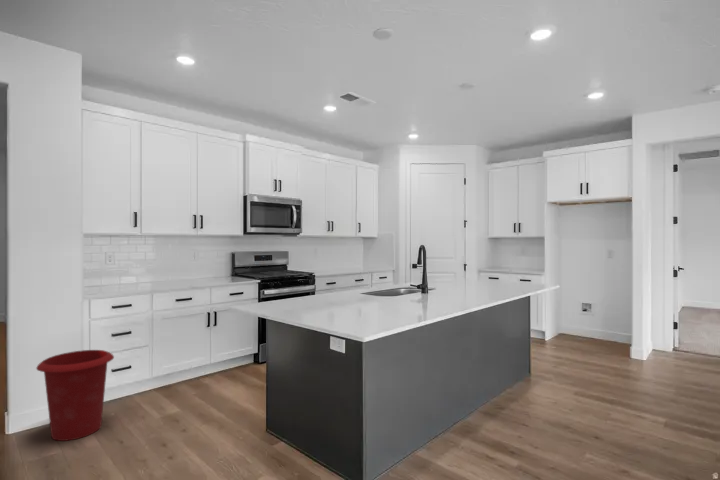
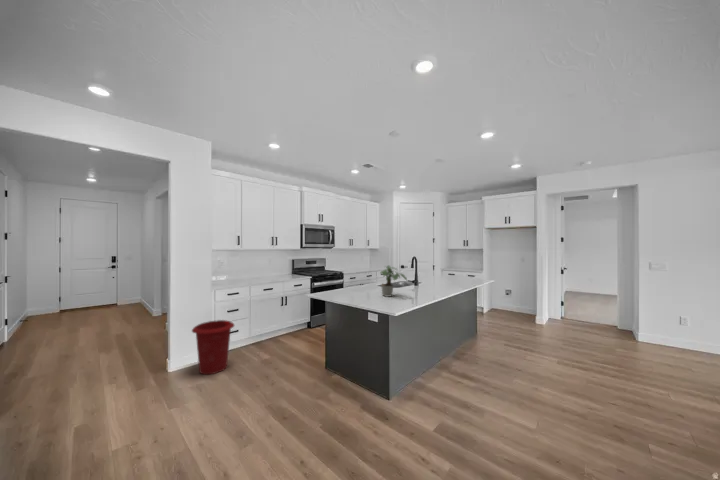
potted plant: none [354,256,400,309] -> present [381,266,407,296]

